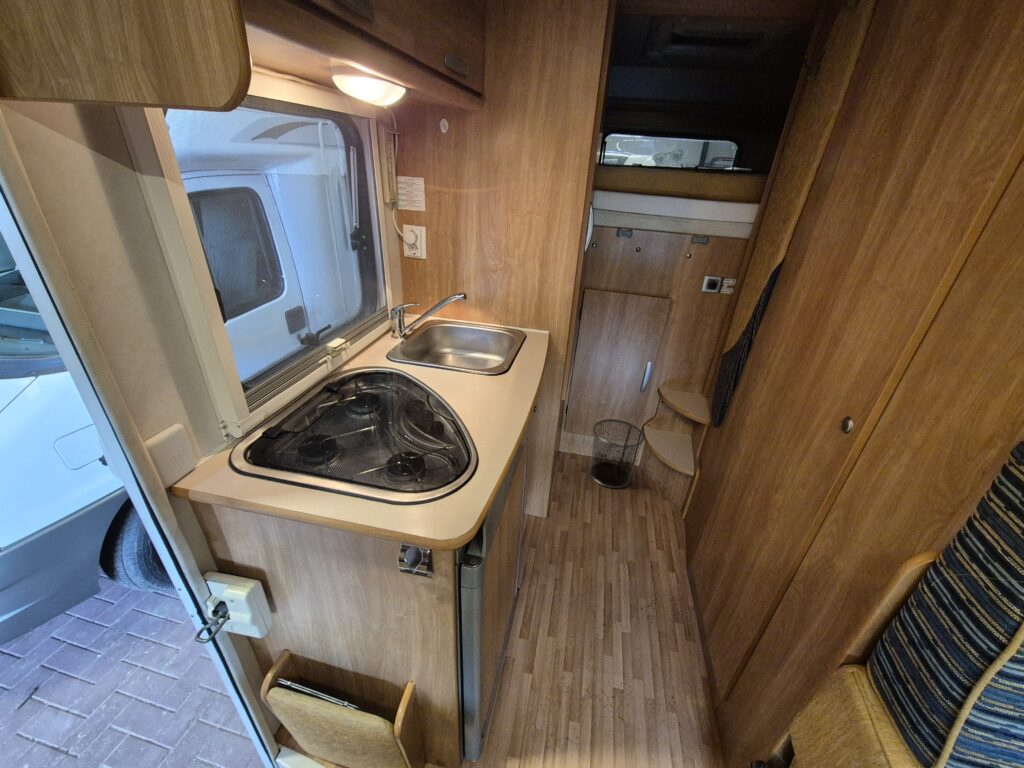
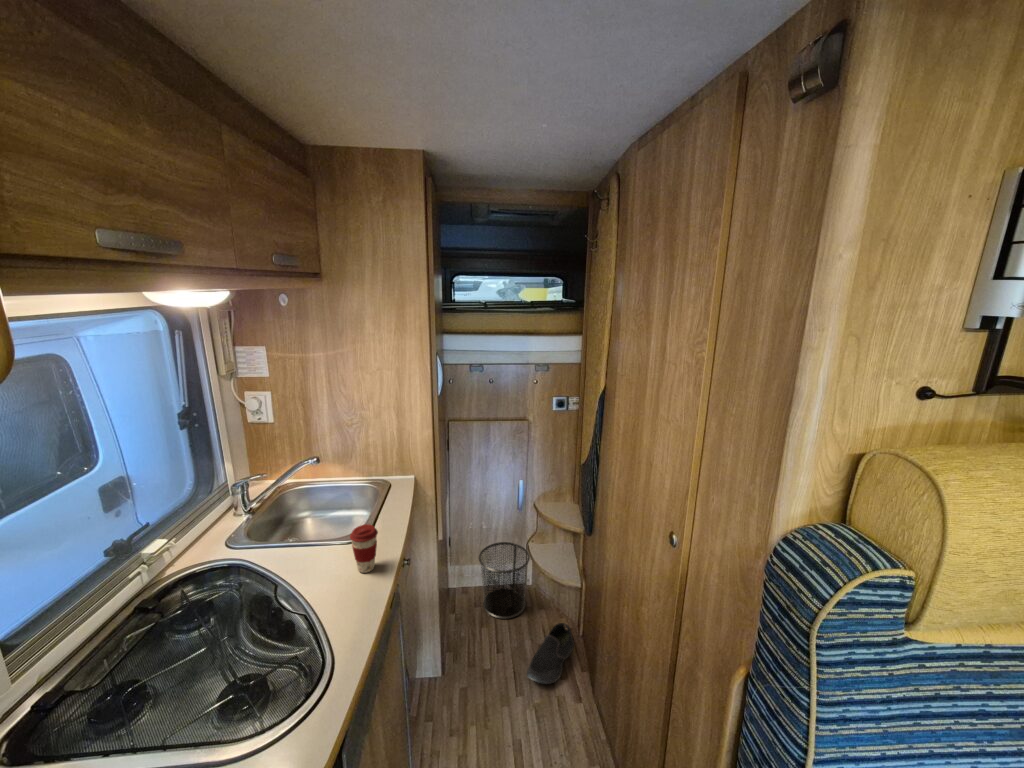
coffee cup: none [494,356,519,399] -> present [350,525,378,573]
shoe: none [624,503,675,549] -> present [527,623,574,684]

